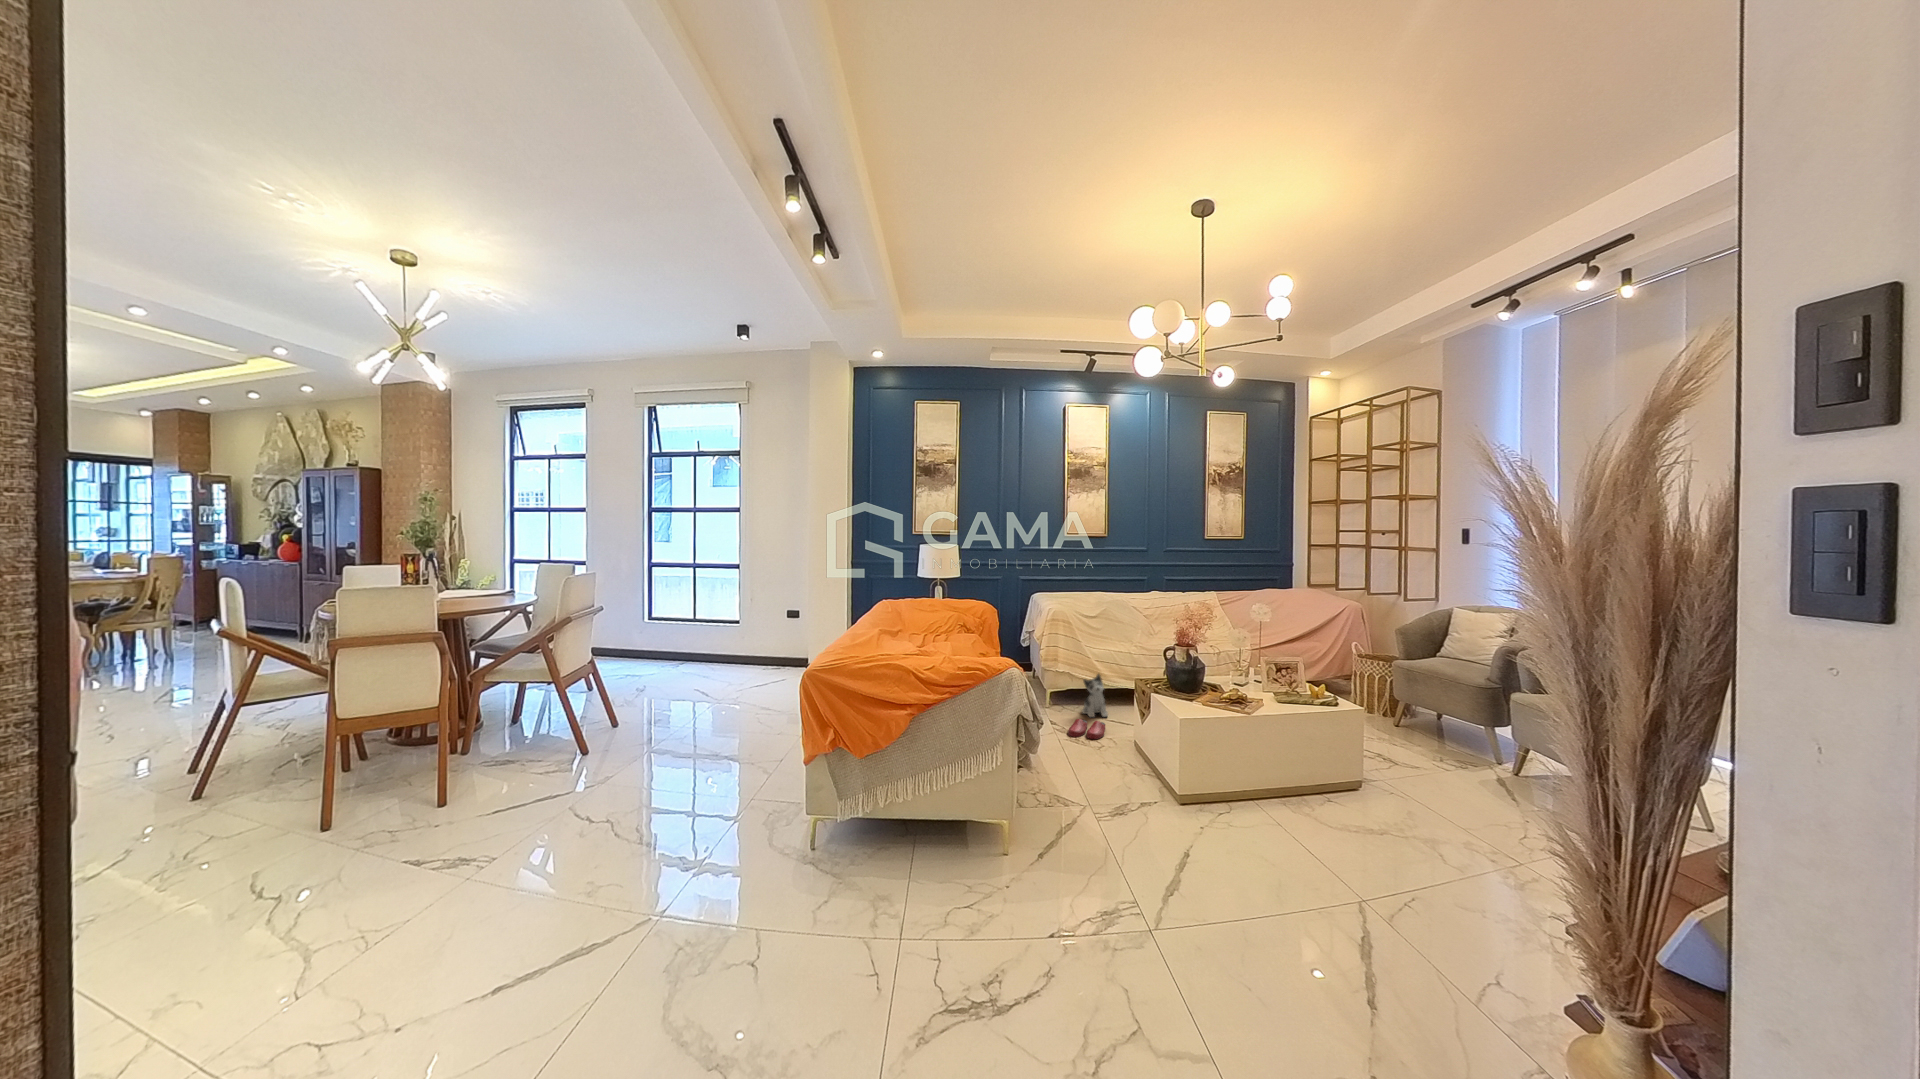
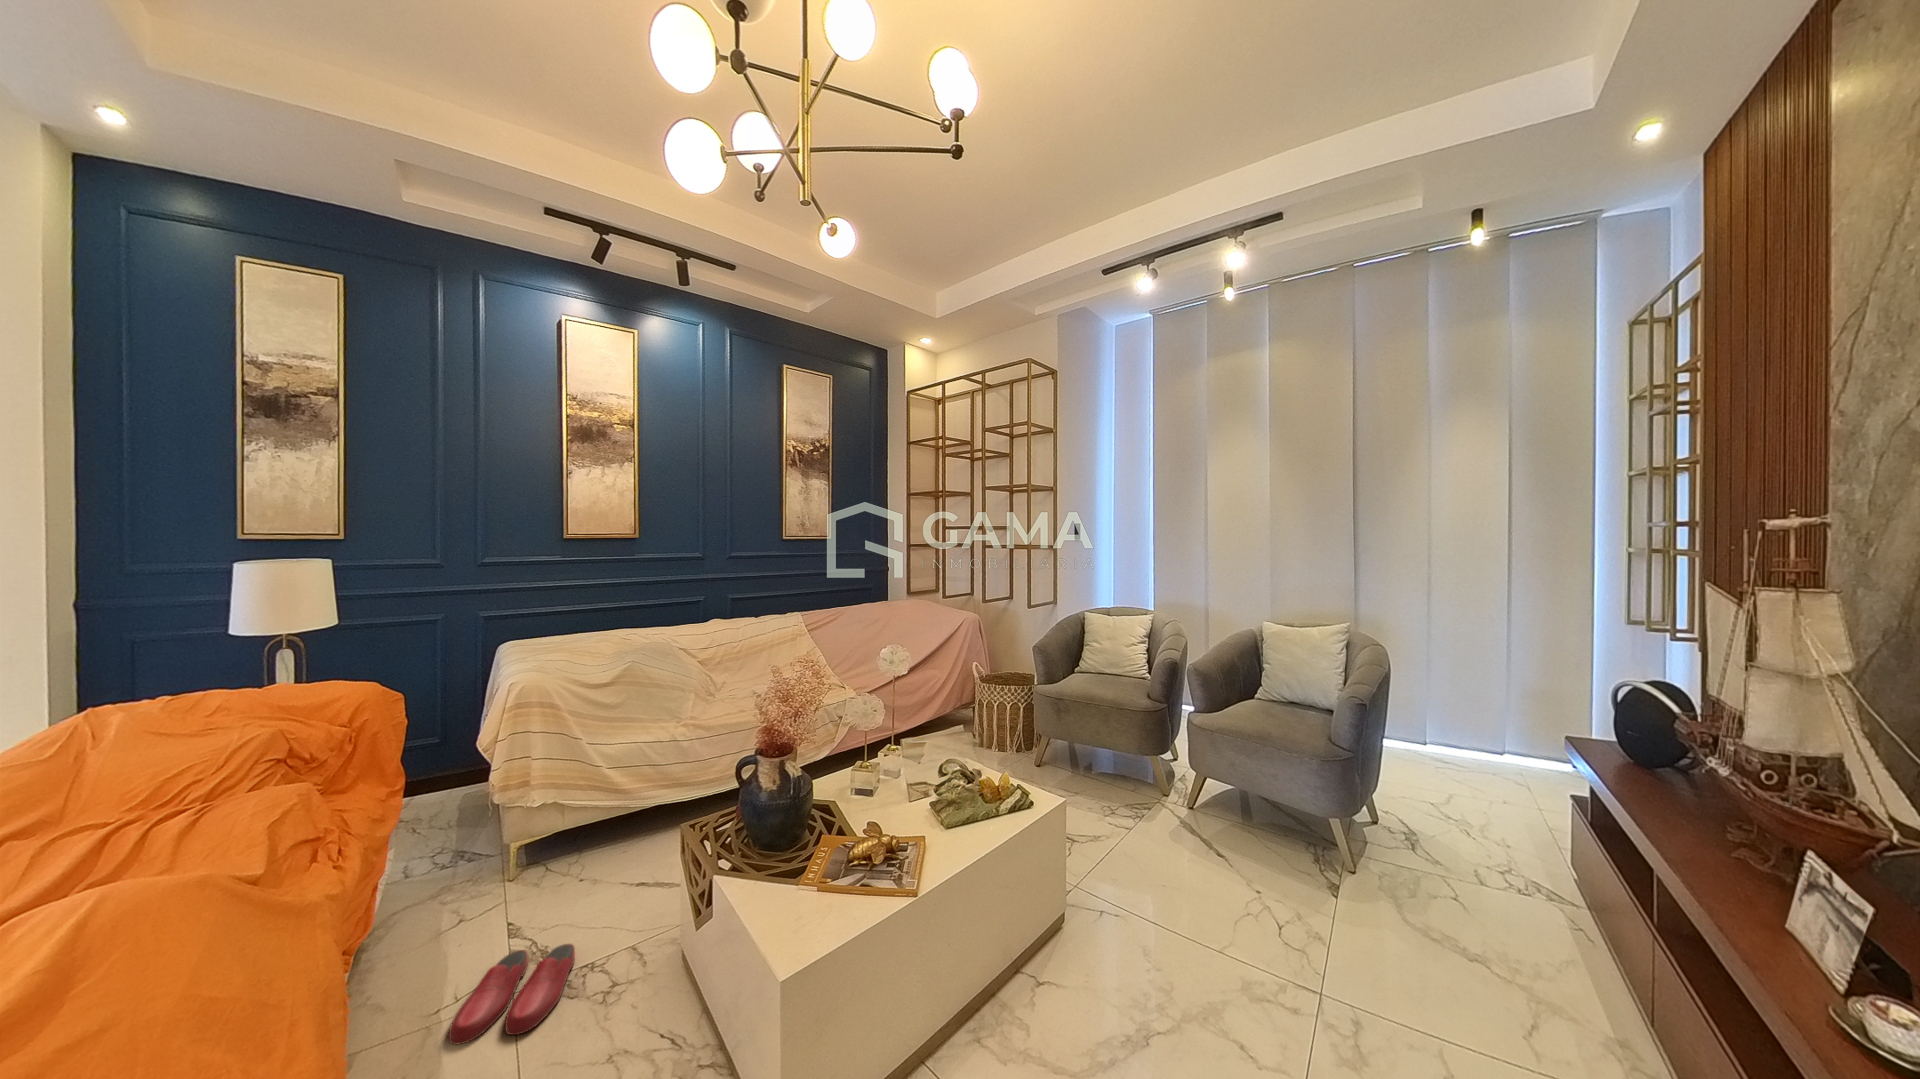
plush toy: present [1082,674,1108,717] -> none [536,811,603,917]

